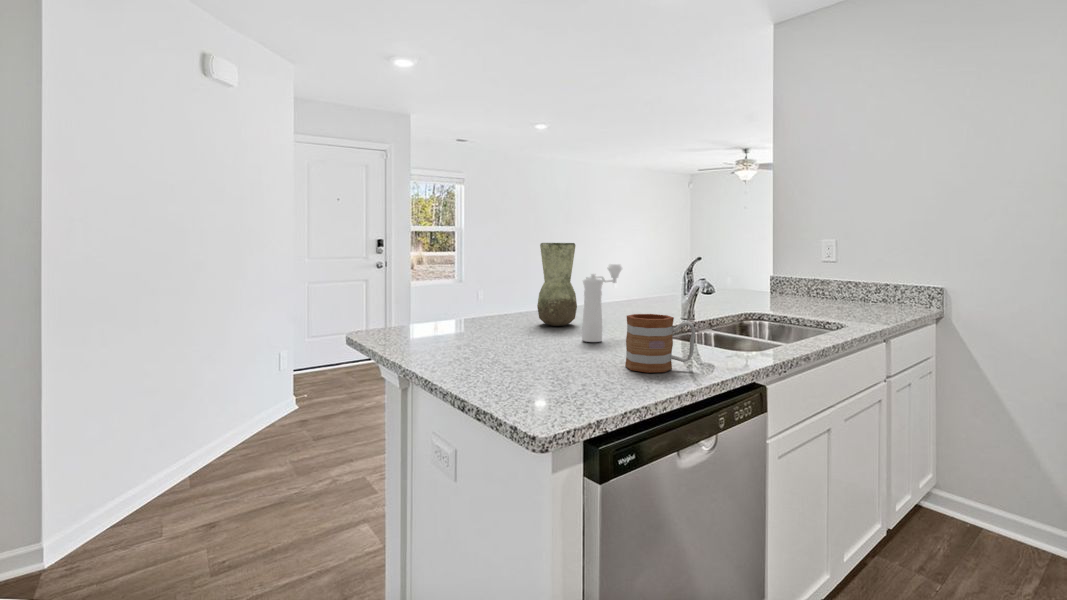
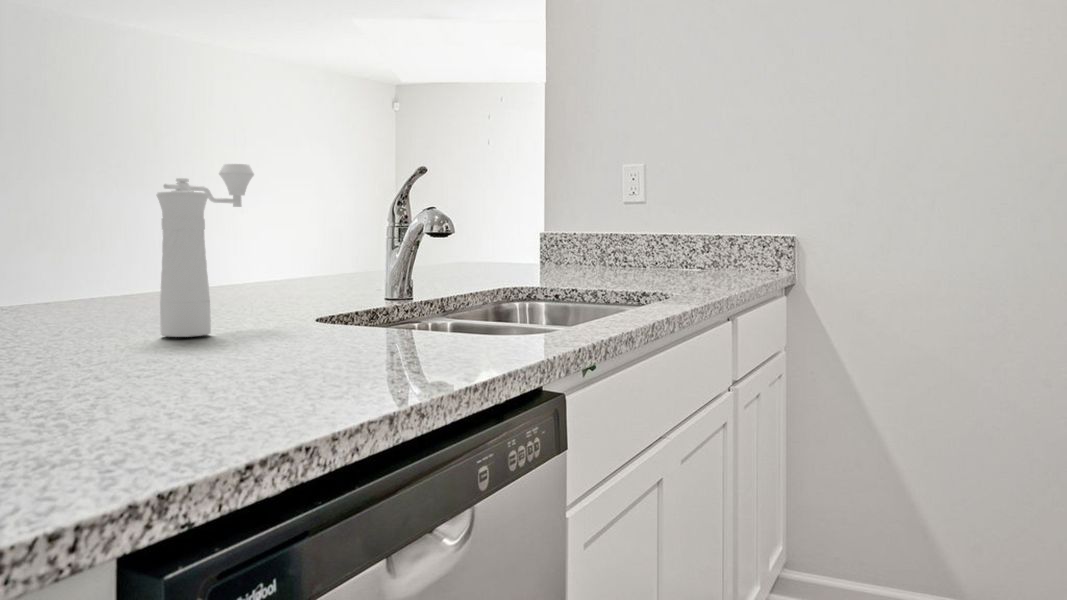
vase: present [537,243,577,326] -> none [55,120,155,316]
mug: present [625,314,696,373] -> none [257,249,419,380]

